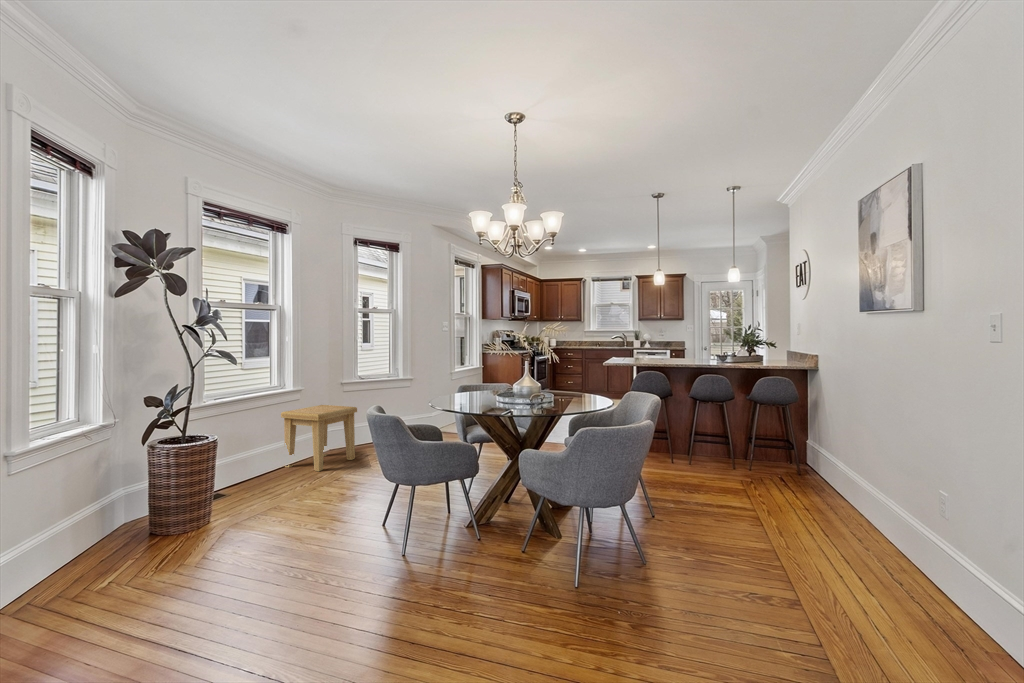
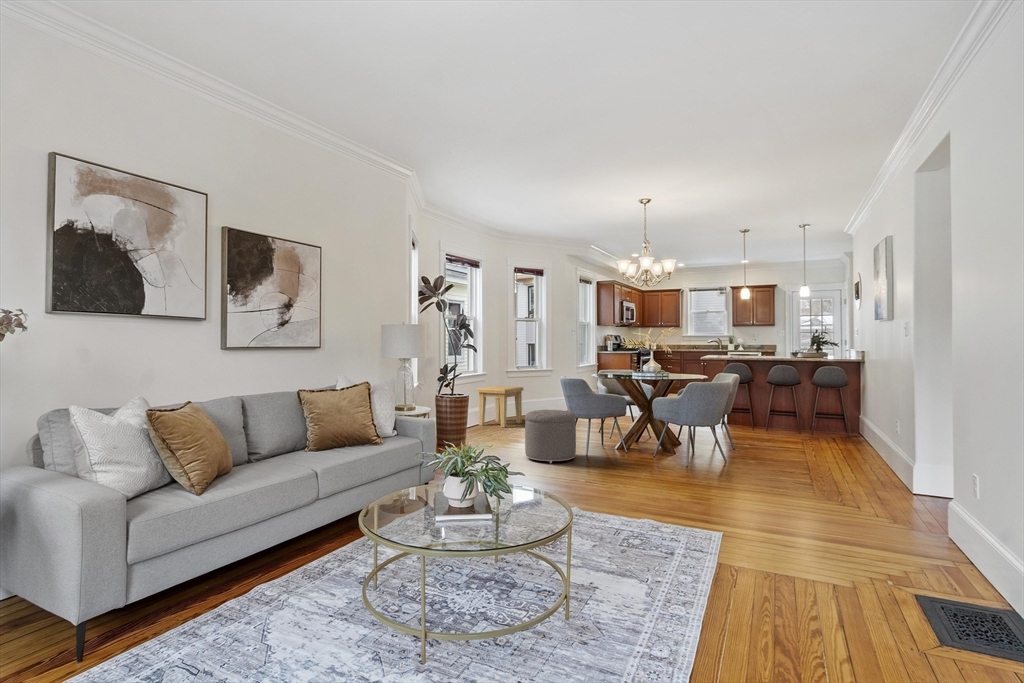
ottoman: none [272,471,376,591] -> present [525,410,576,463]

